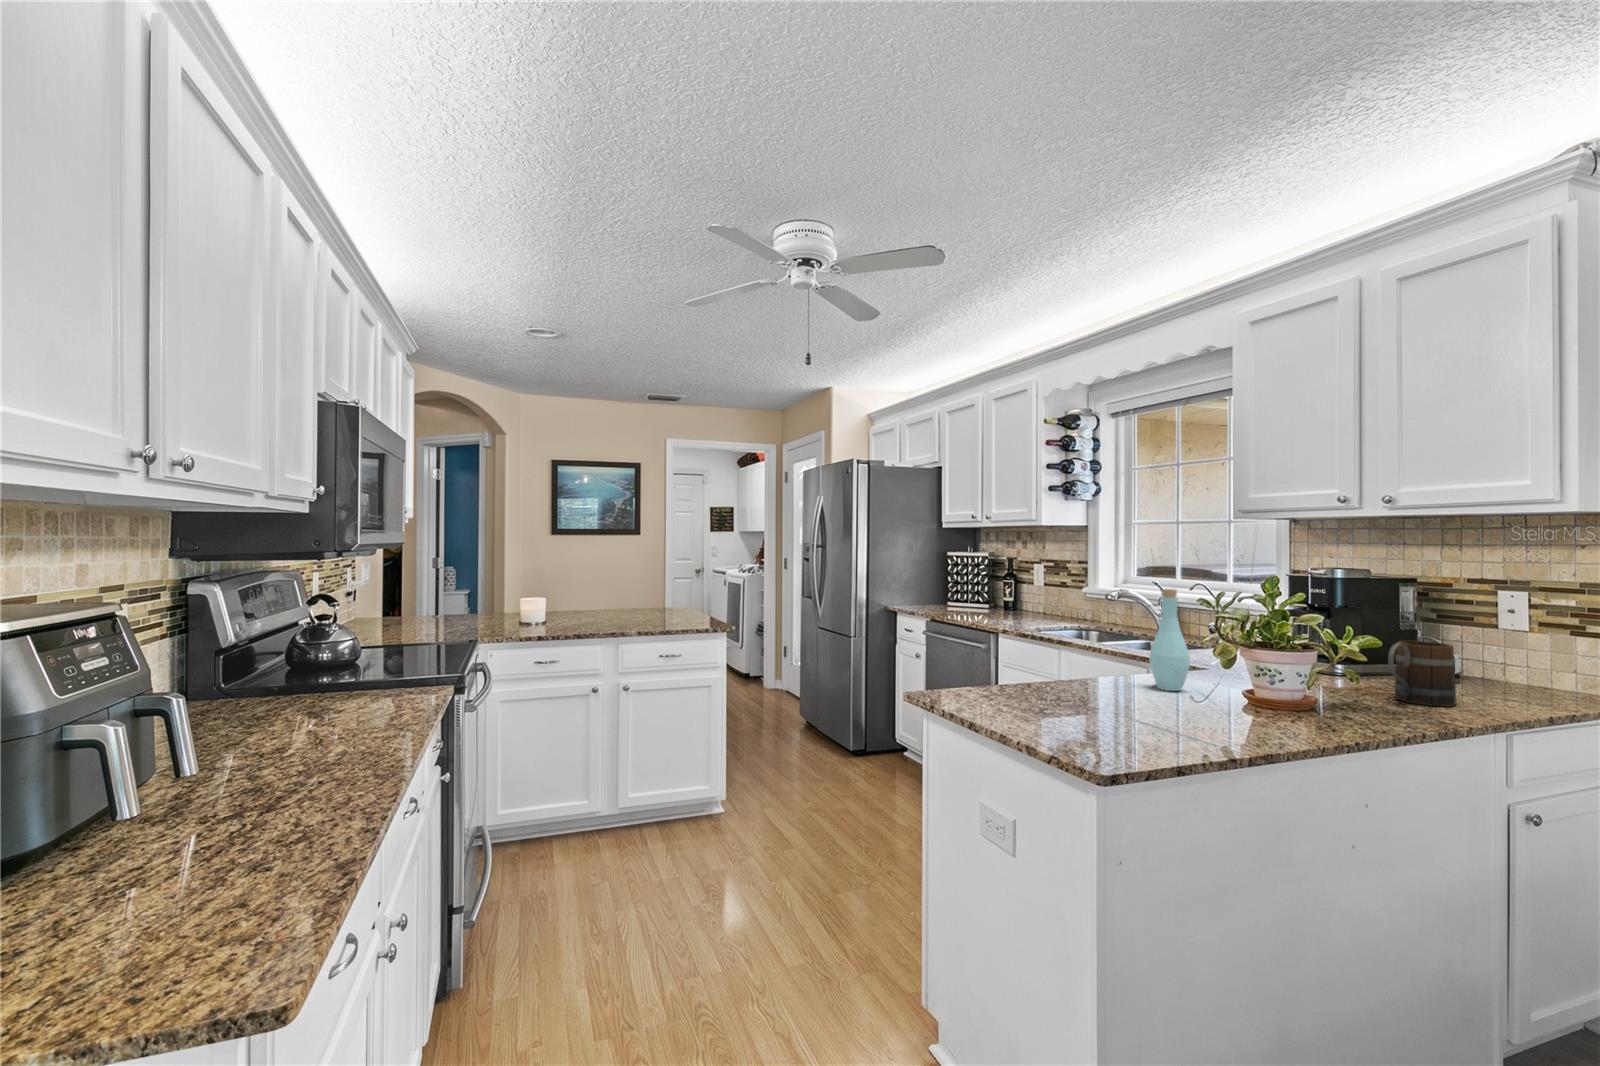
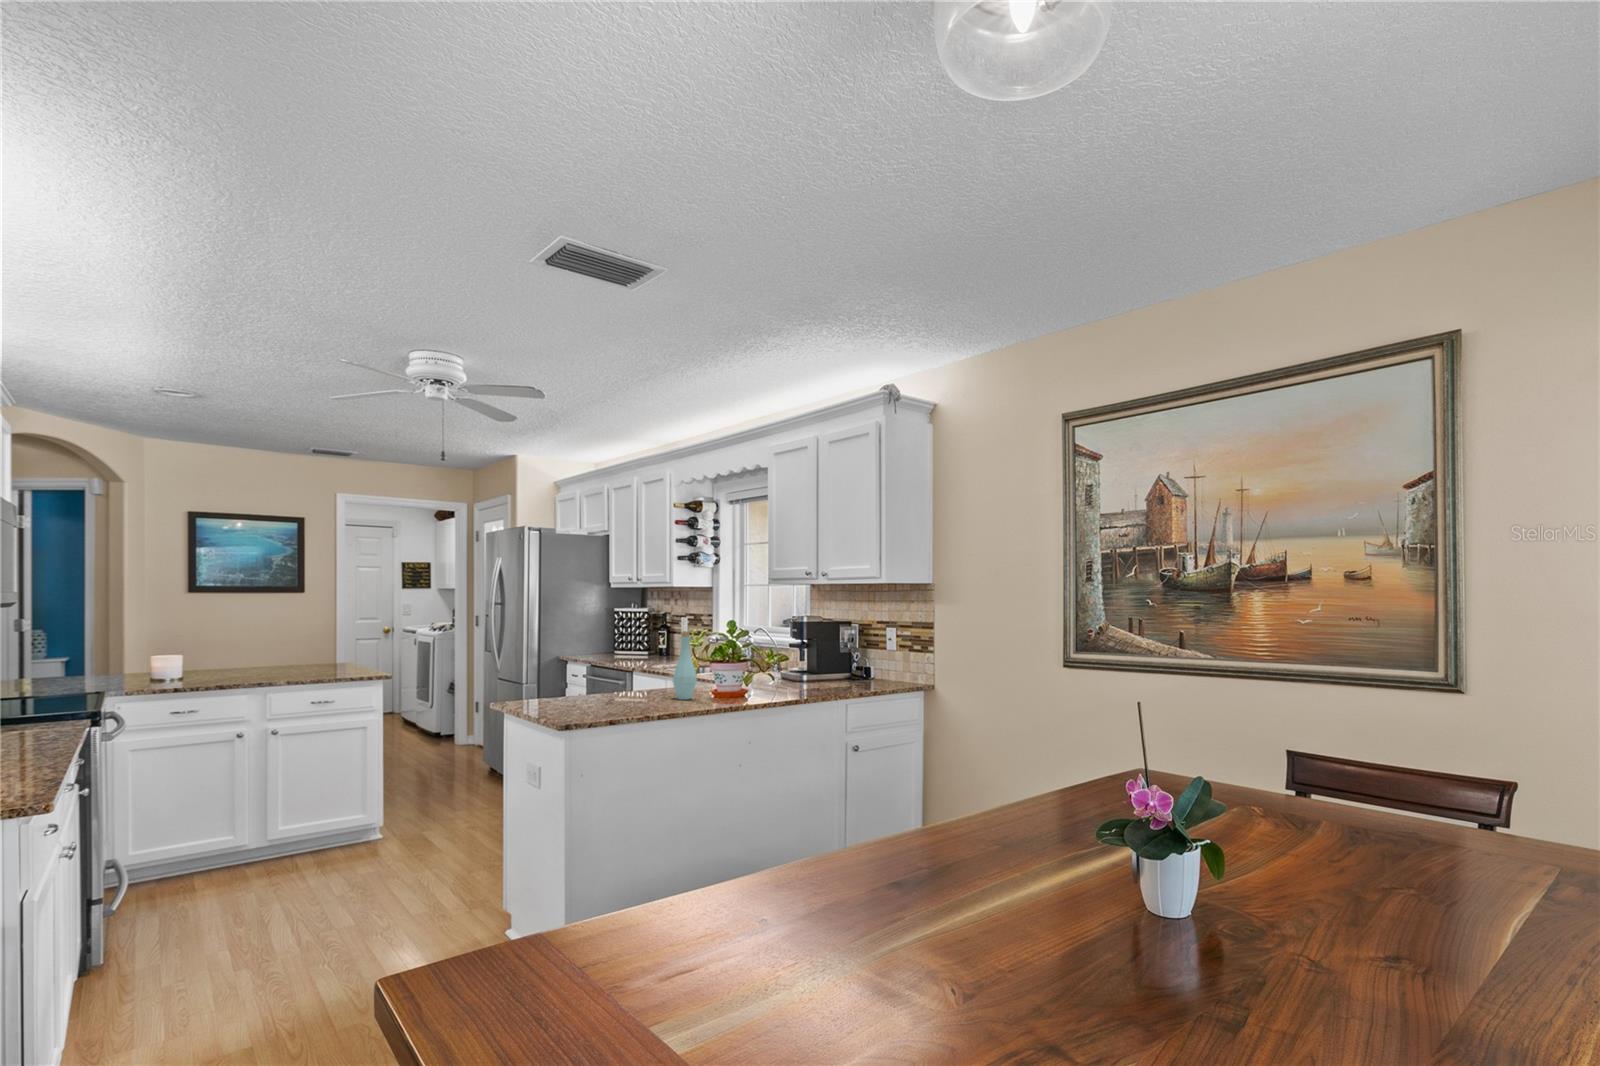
mug: present [1388,641,1456,706] -> none [799,660,839,699]

